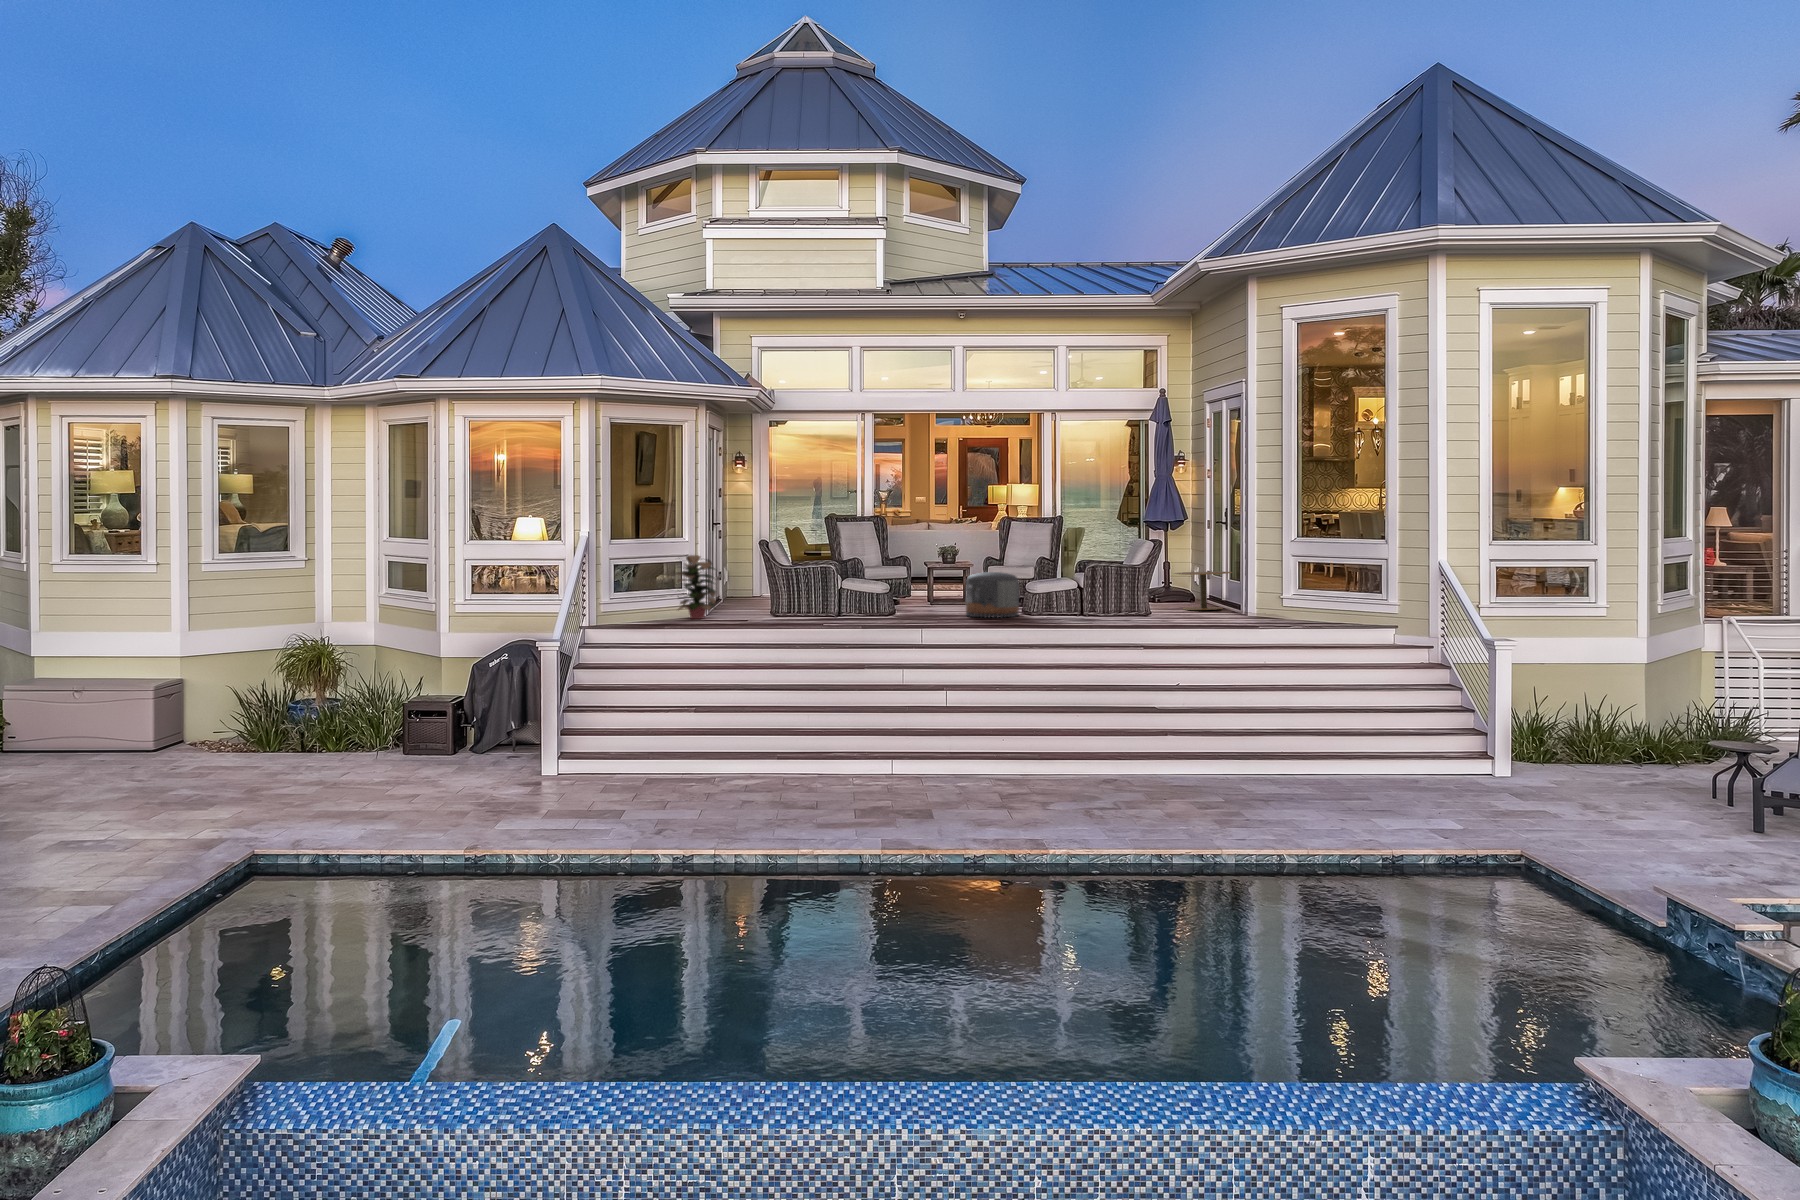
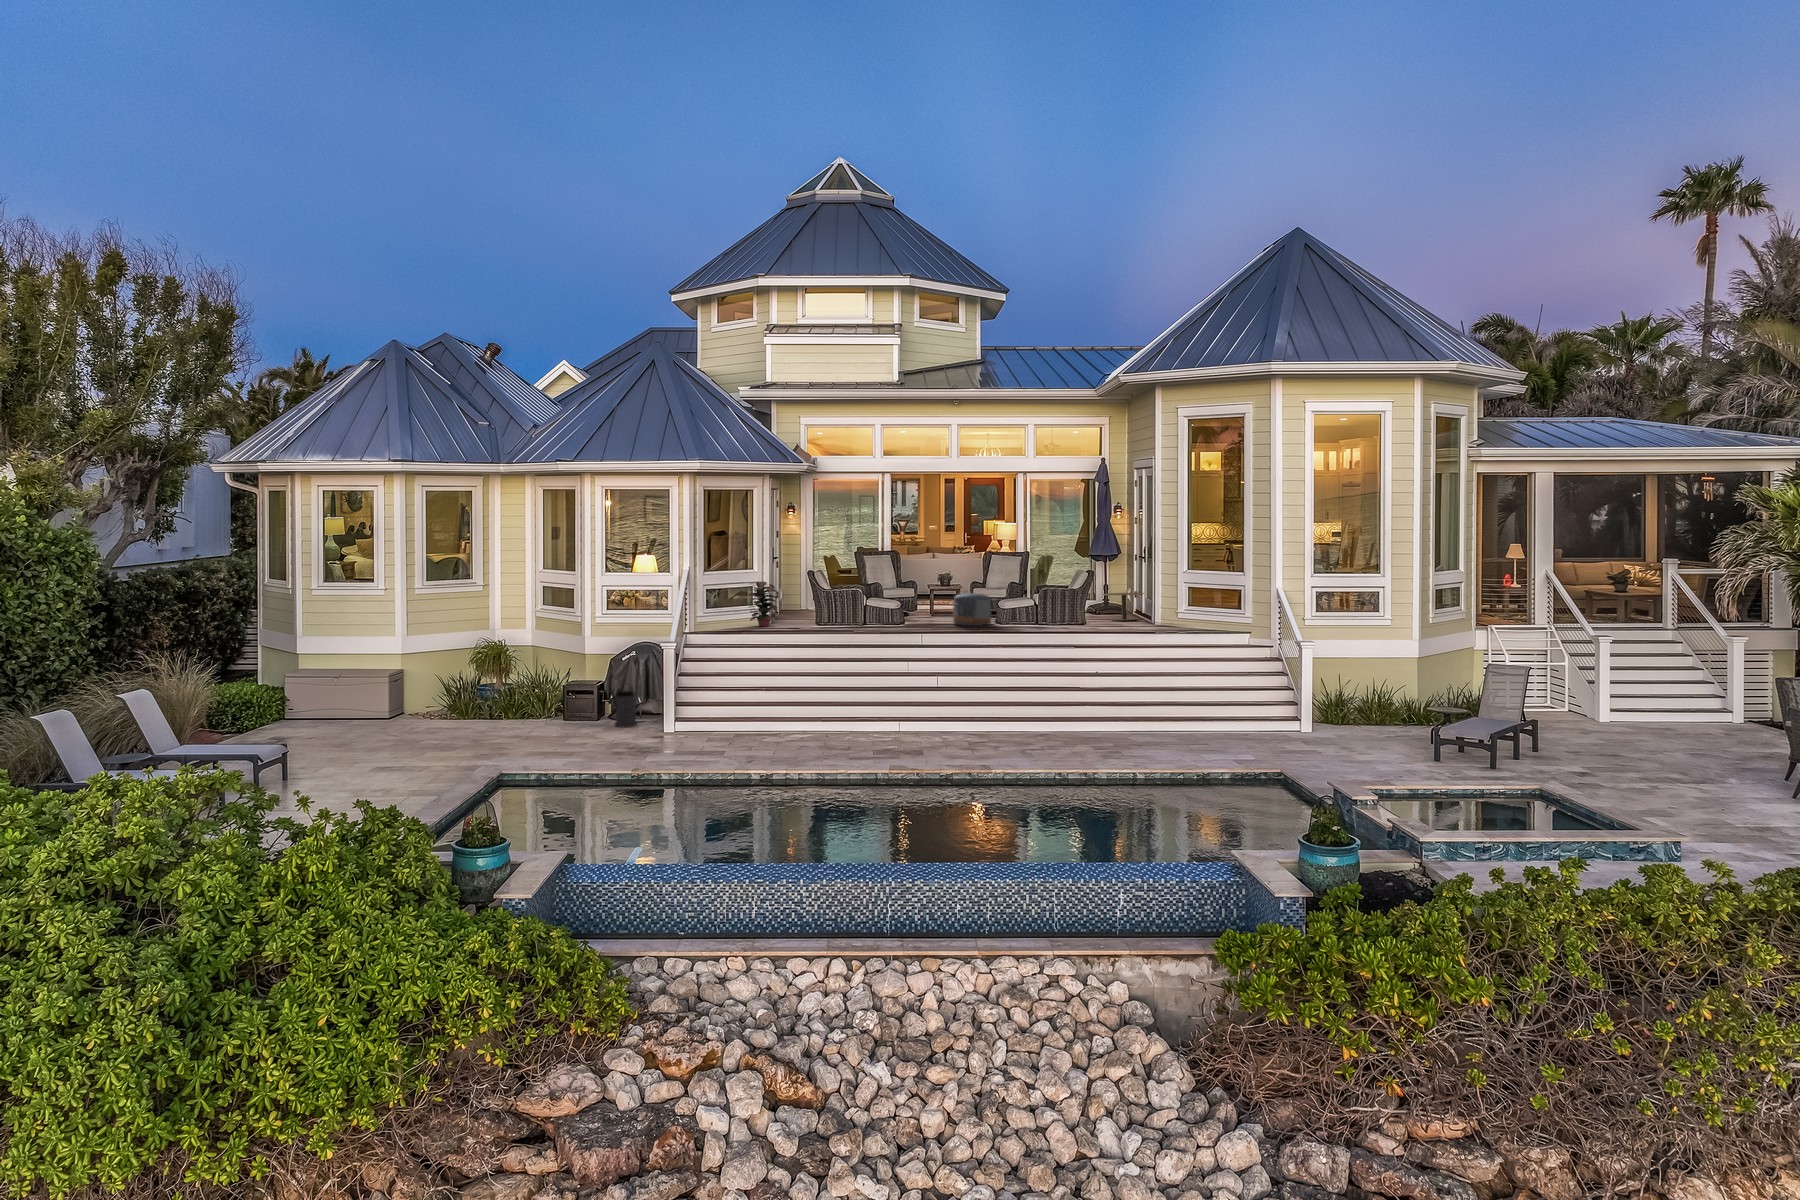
watering can: none [469,703,503,769] -> present [615,686,637,727]

